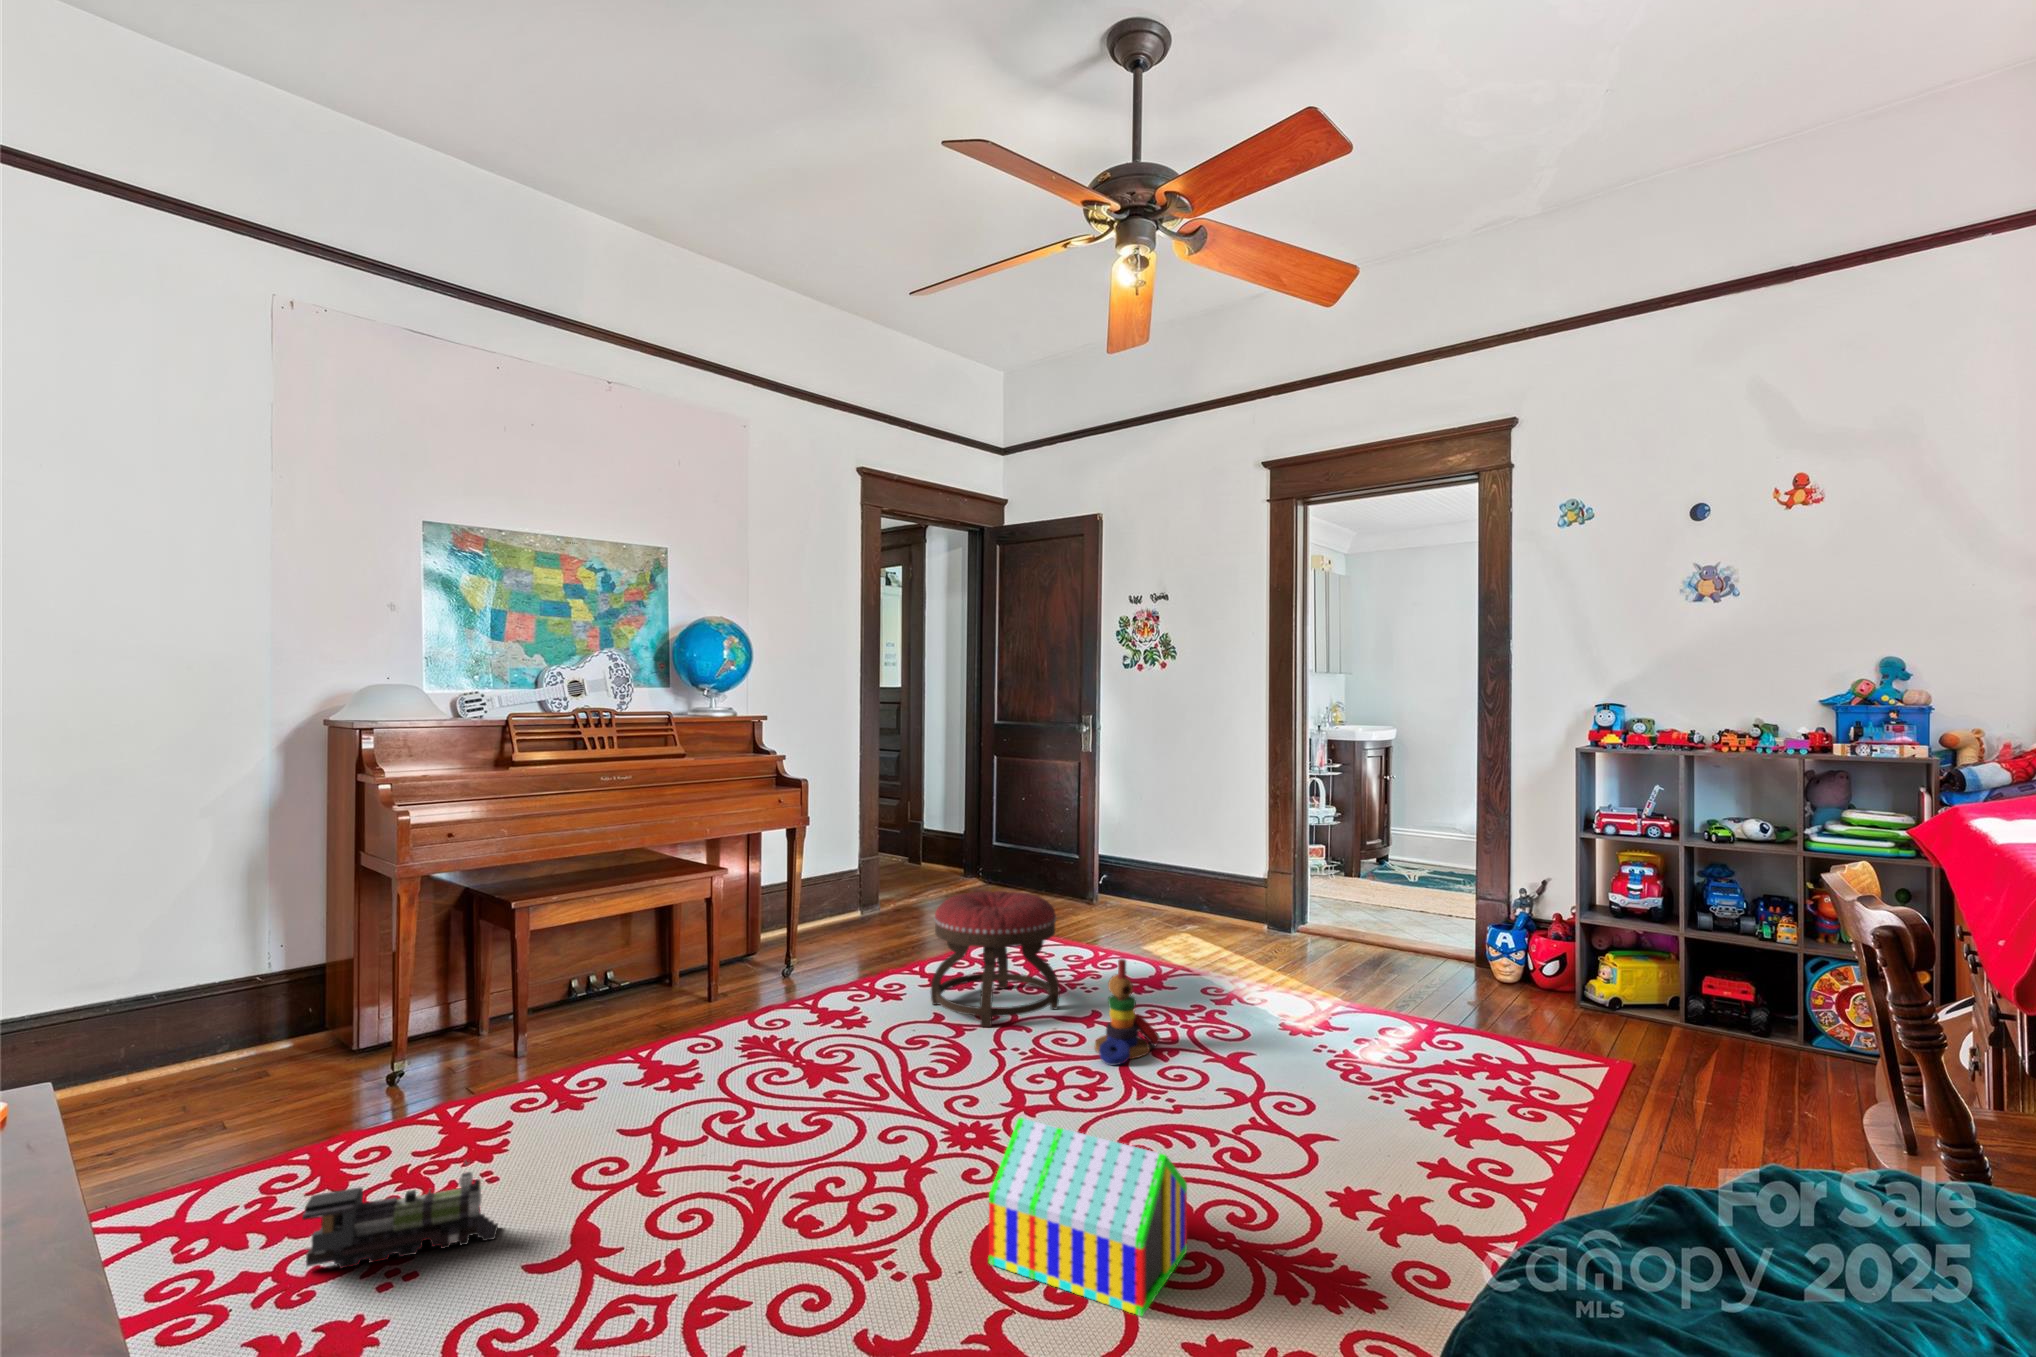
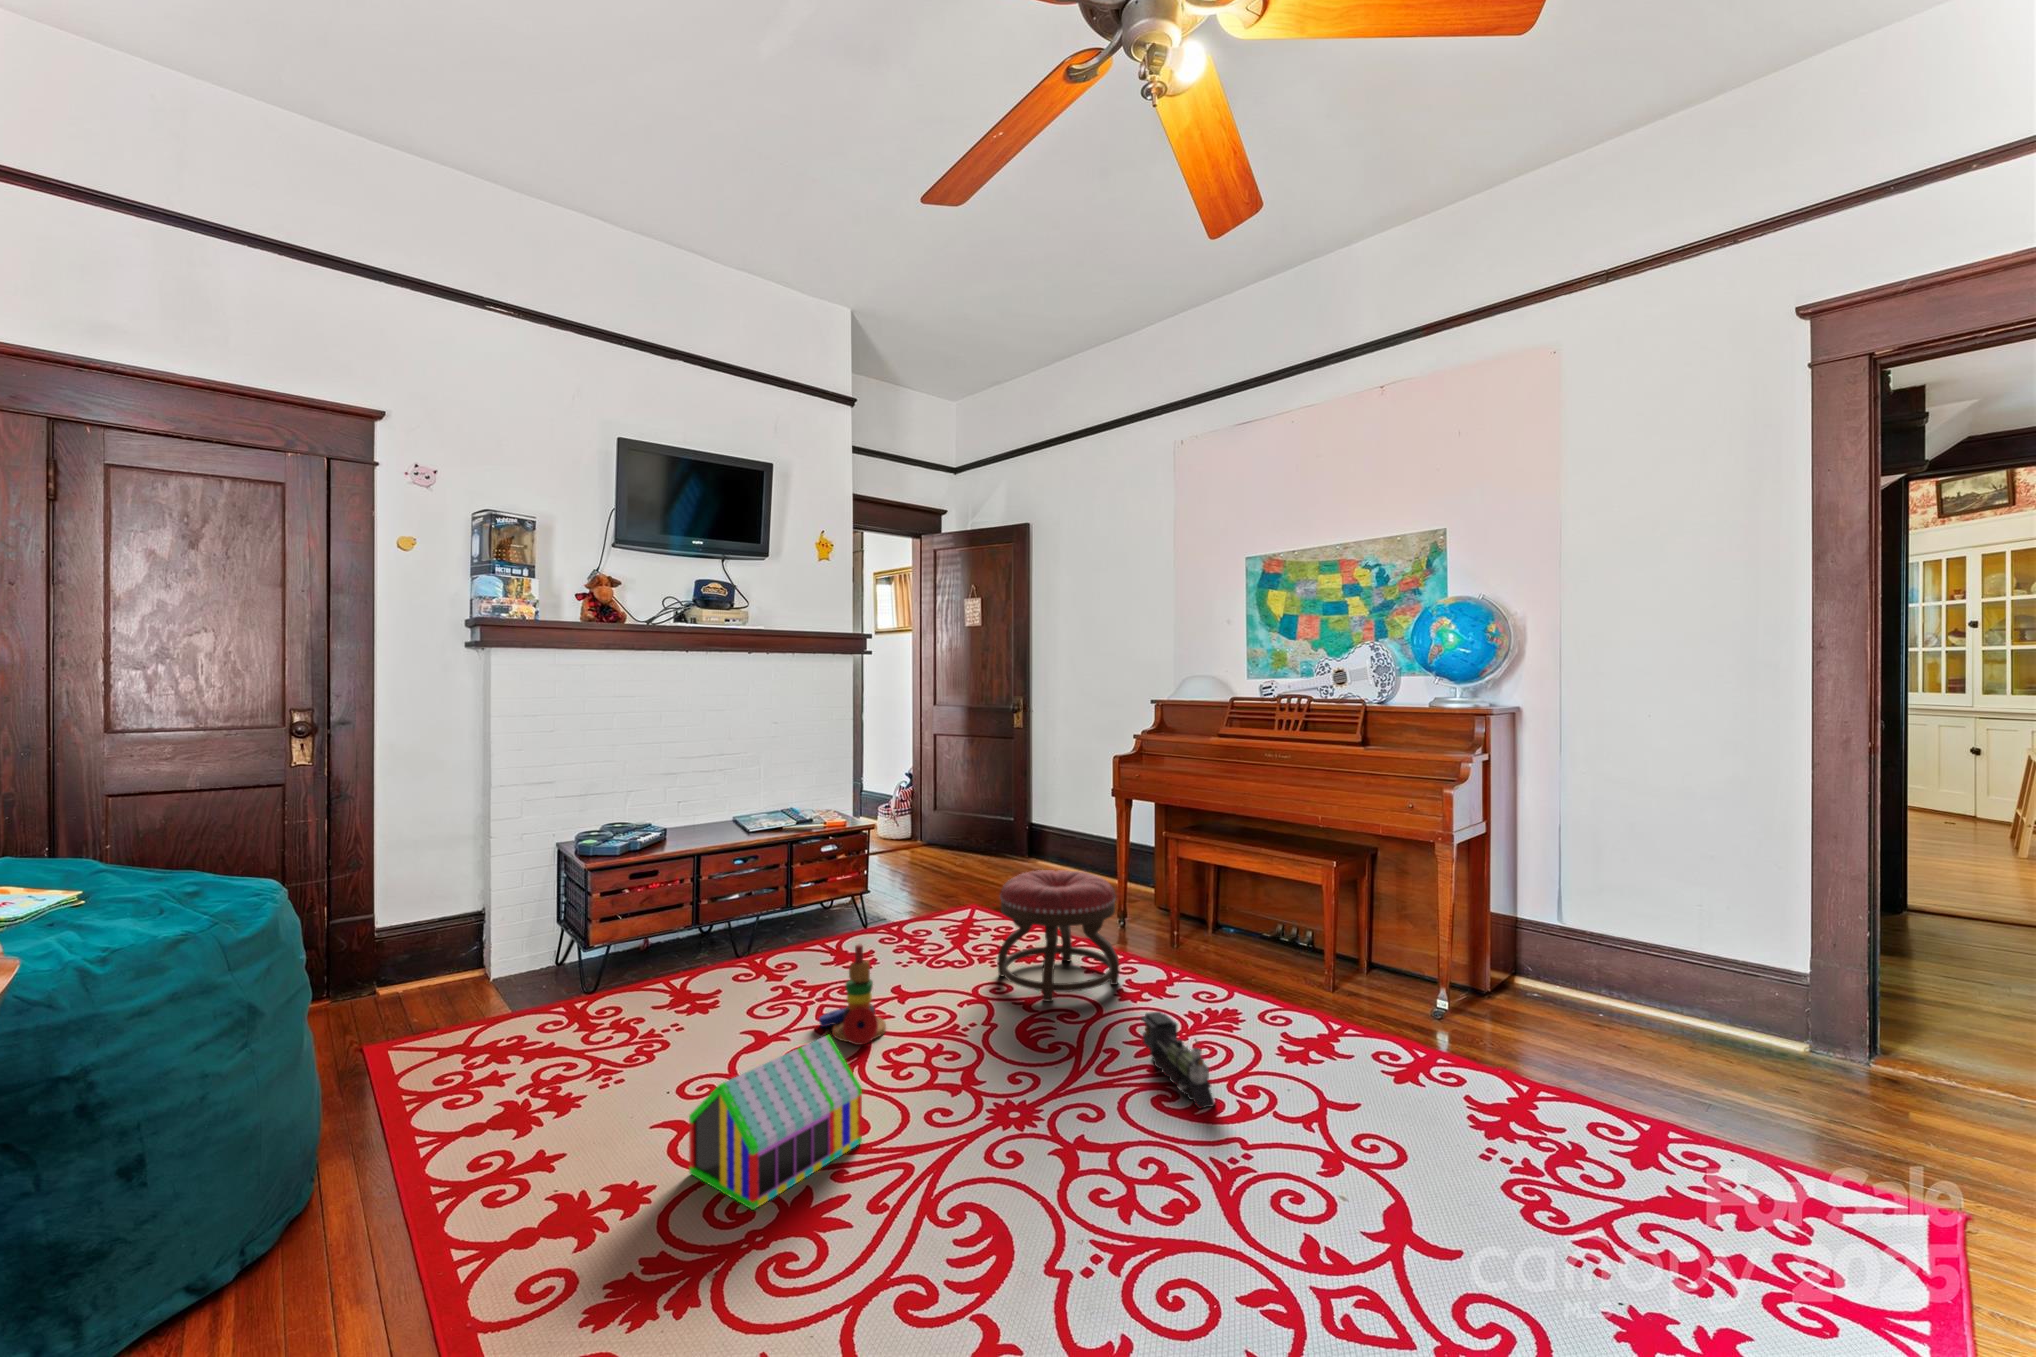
ottoman: present [931,891,1060,1027] -> present [997,870,1119,1002]
stacking toy: present [1094,959,1160,1065] -> present [819,944,886,1045]
toy train: present [302,1161,498,1268] -> present [1141,1012,1215,1108]

